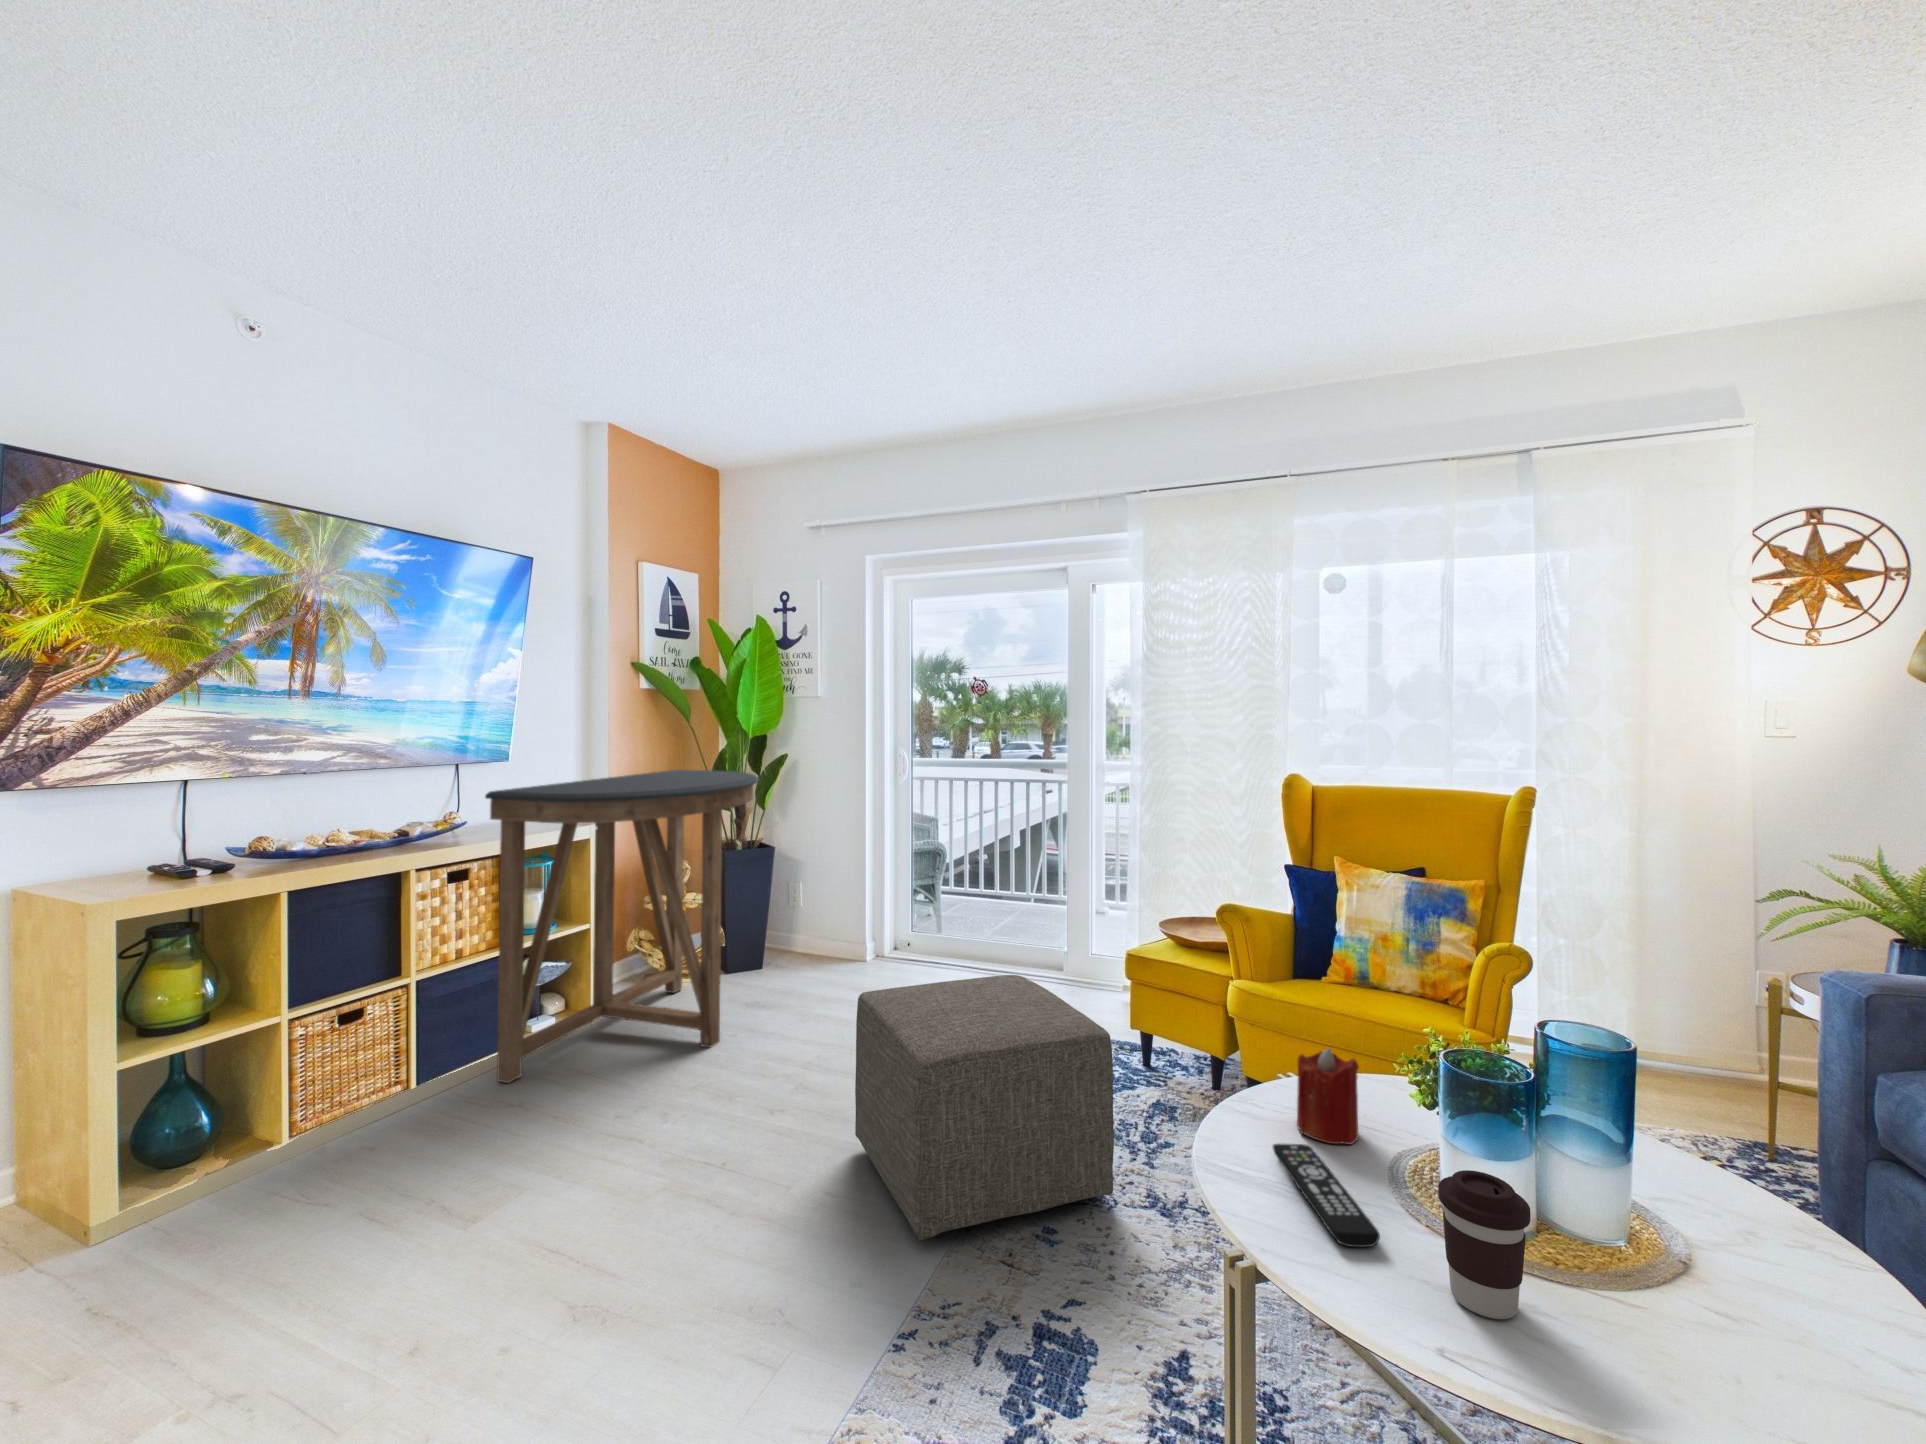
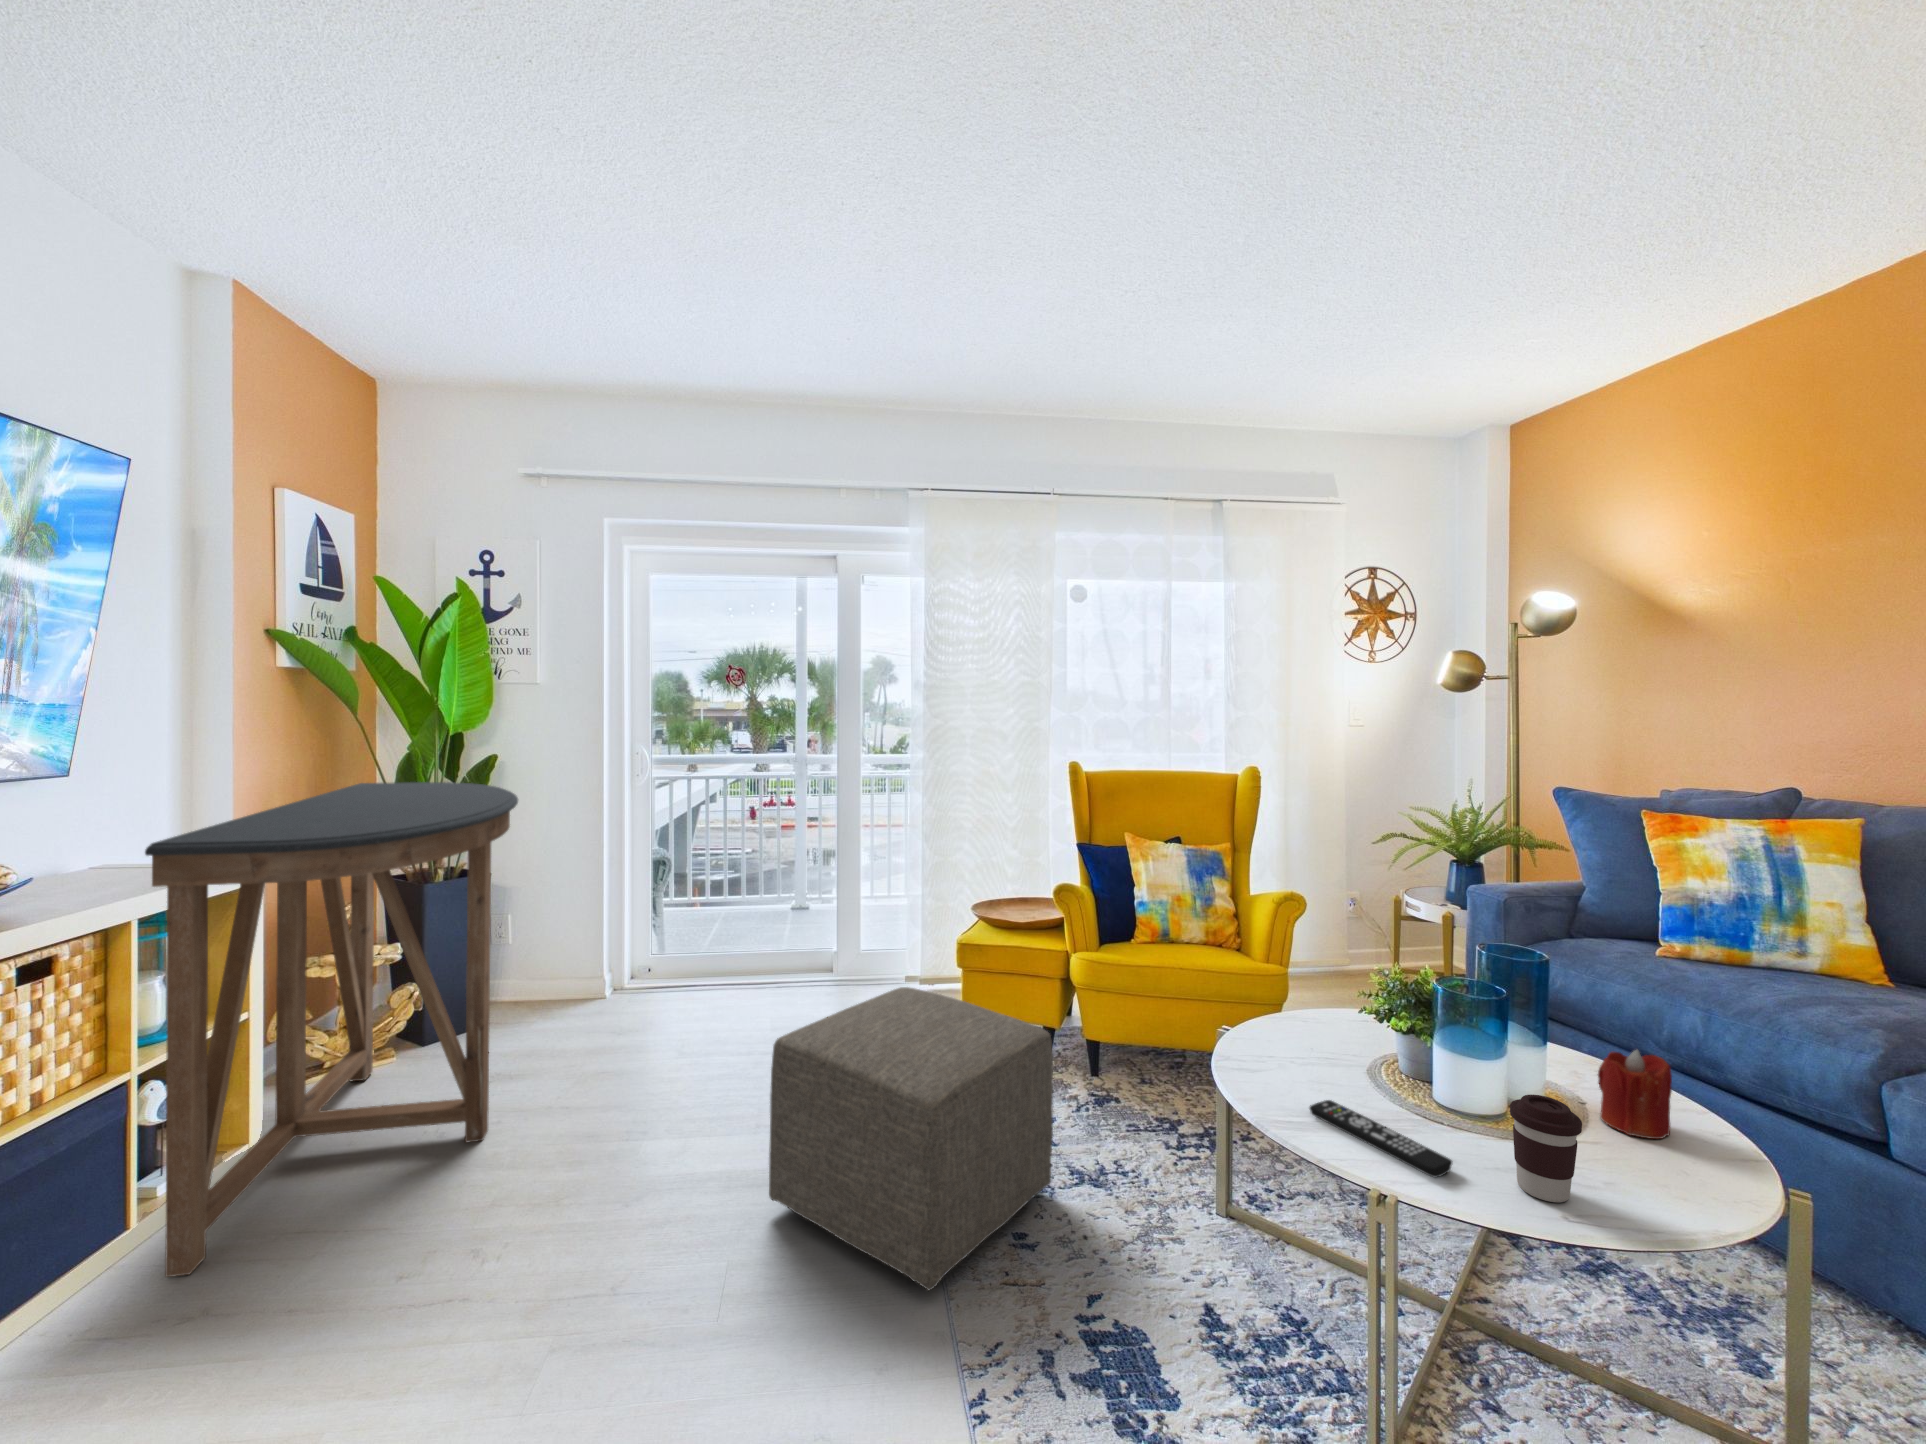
candle: present [1297,1048,1359,1145] -> present [1598,1050,1672,1139]

